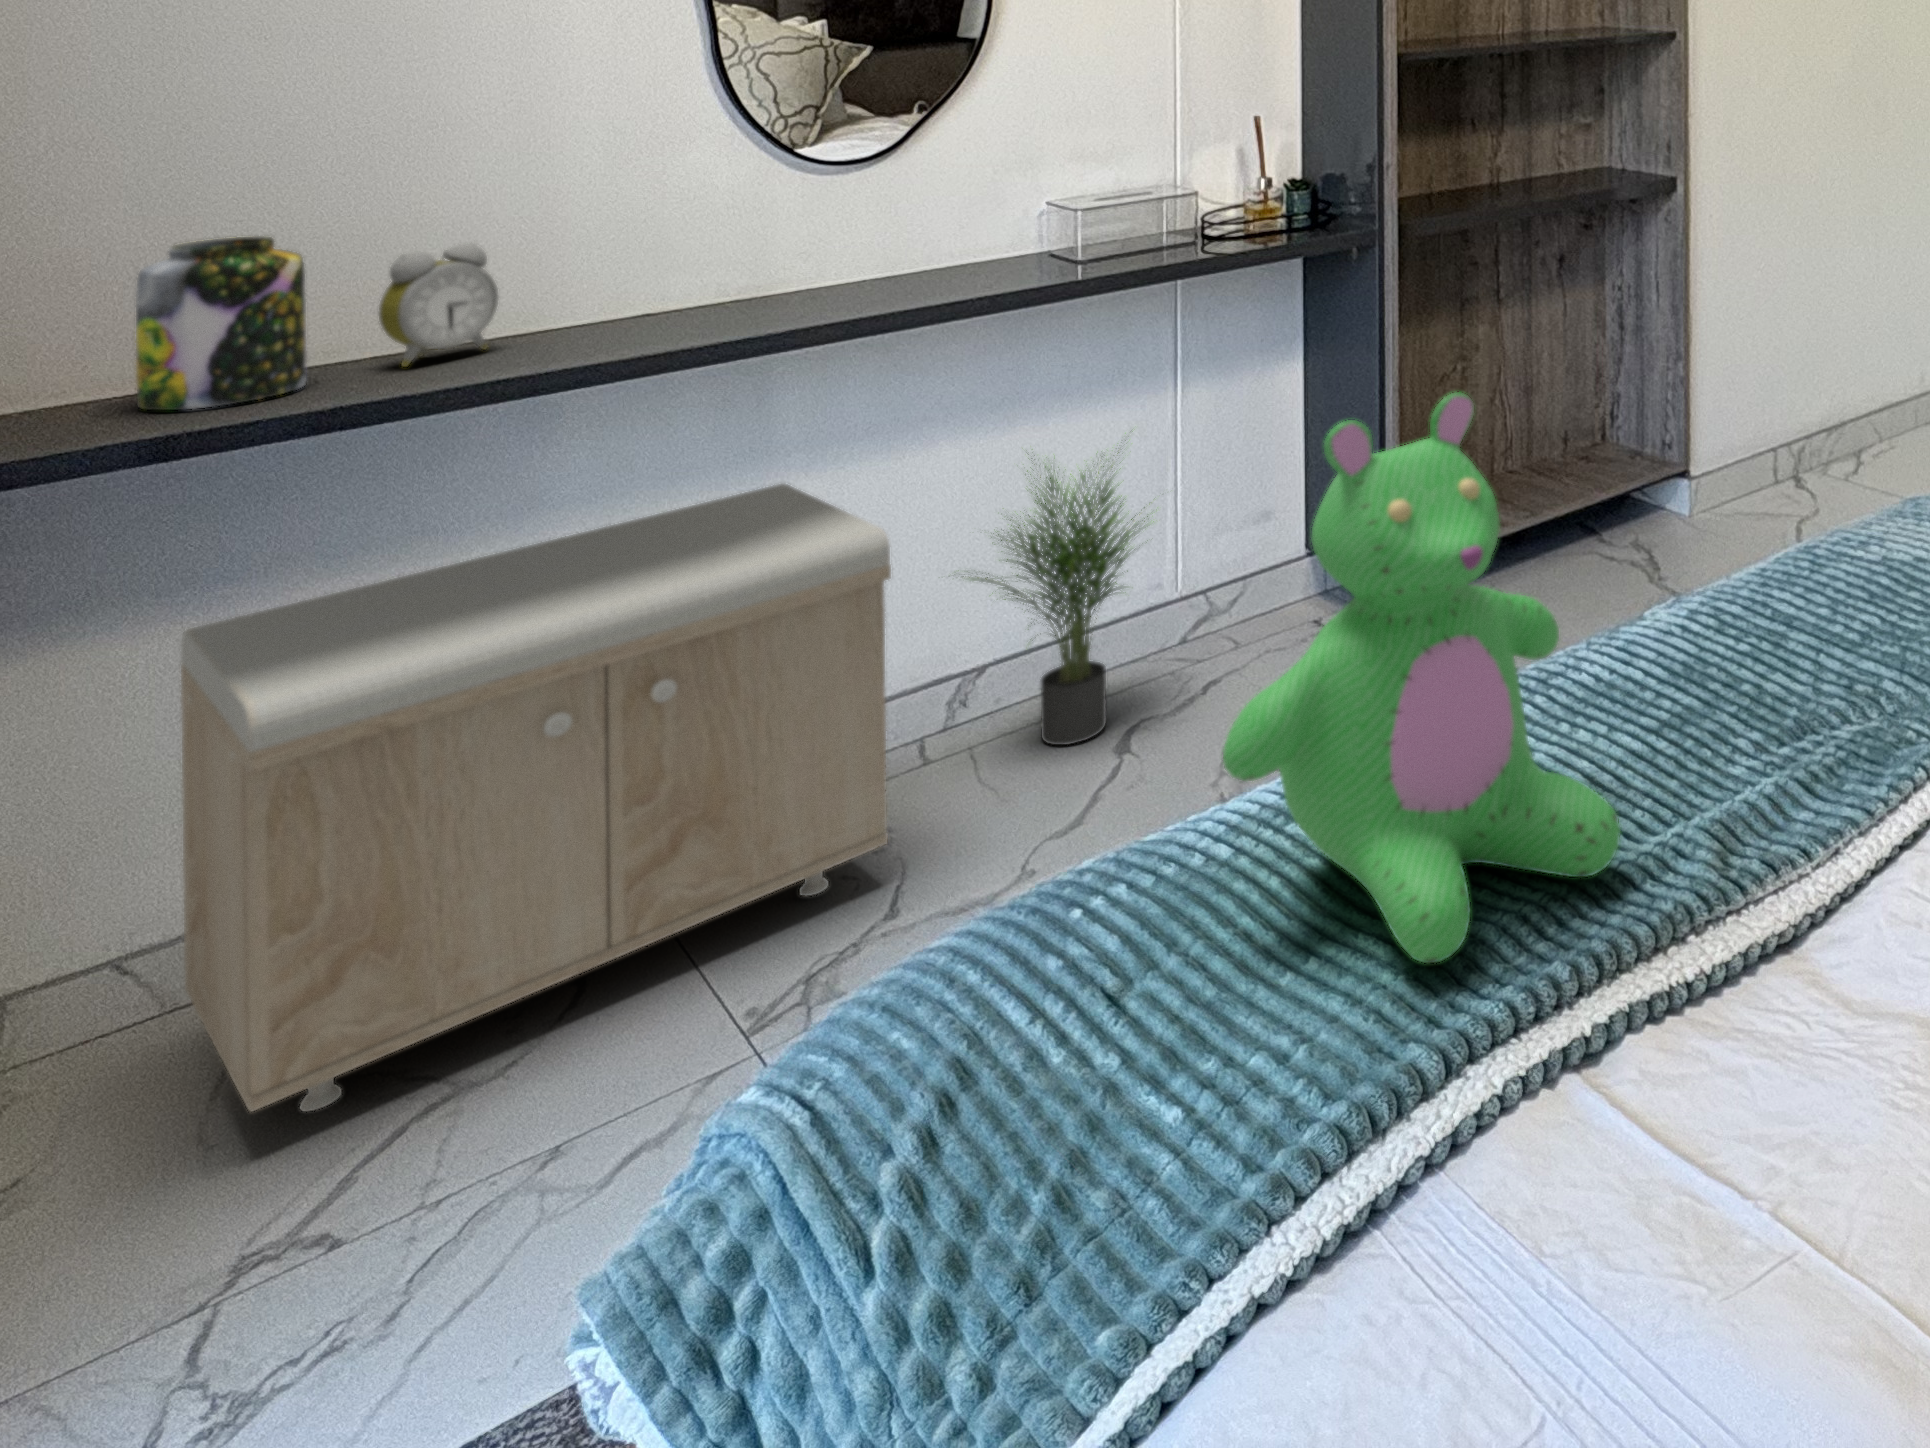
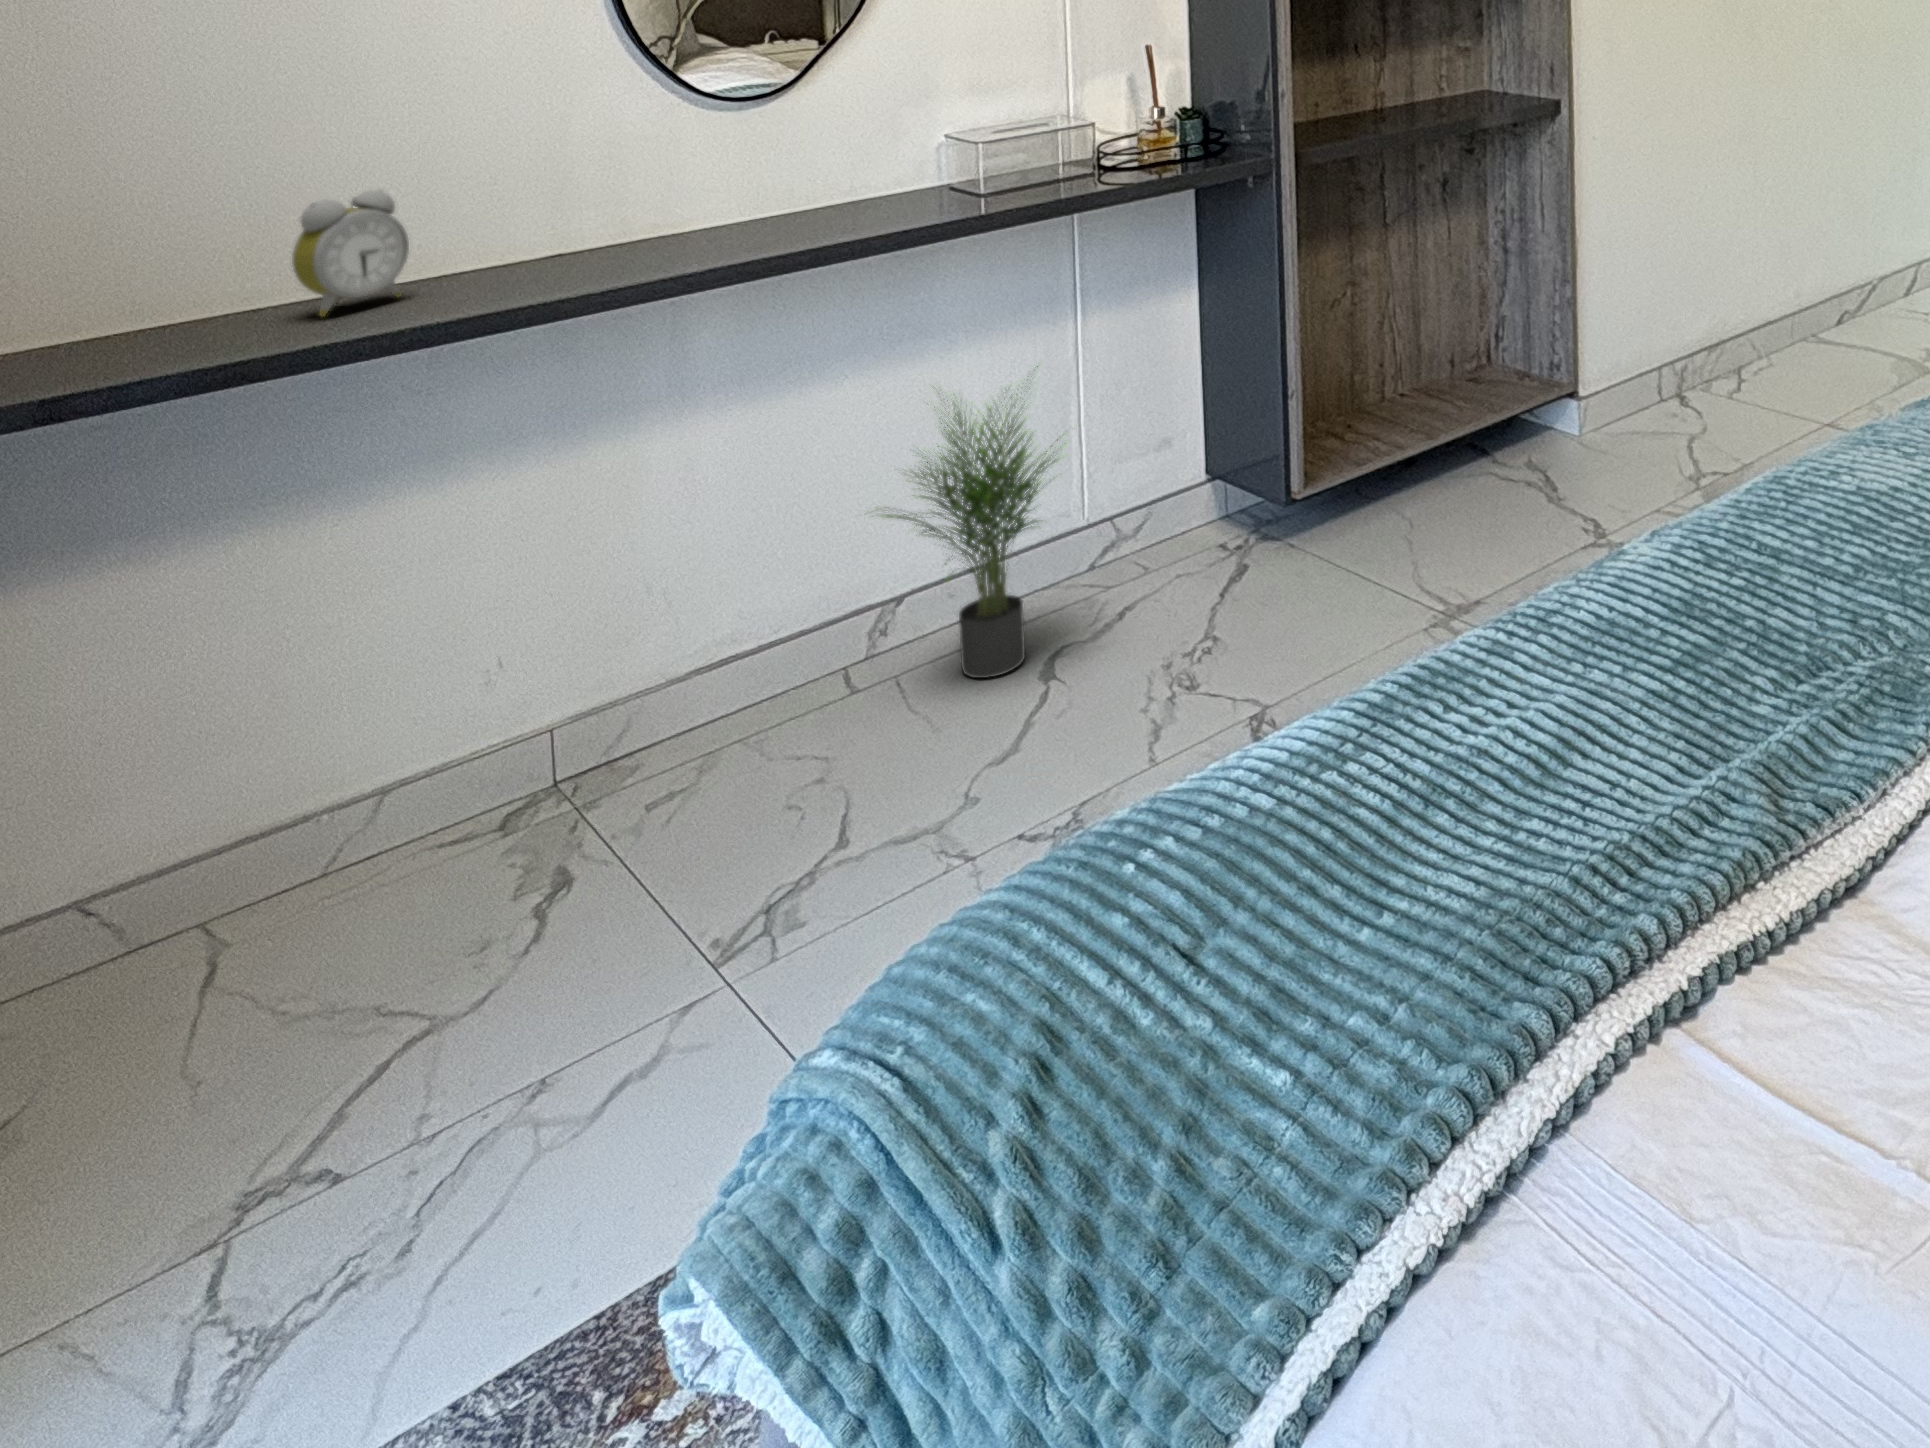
jar: present [136,236,307,410] -> none [52,187,227,366]
teddy bear: present [1223,392,1620,964] -> none [1276,339,1672,917]
storage bench: present [181,484,891,1112] -> none [122,425,829,1057]

